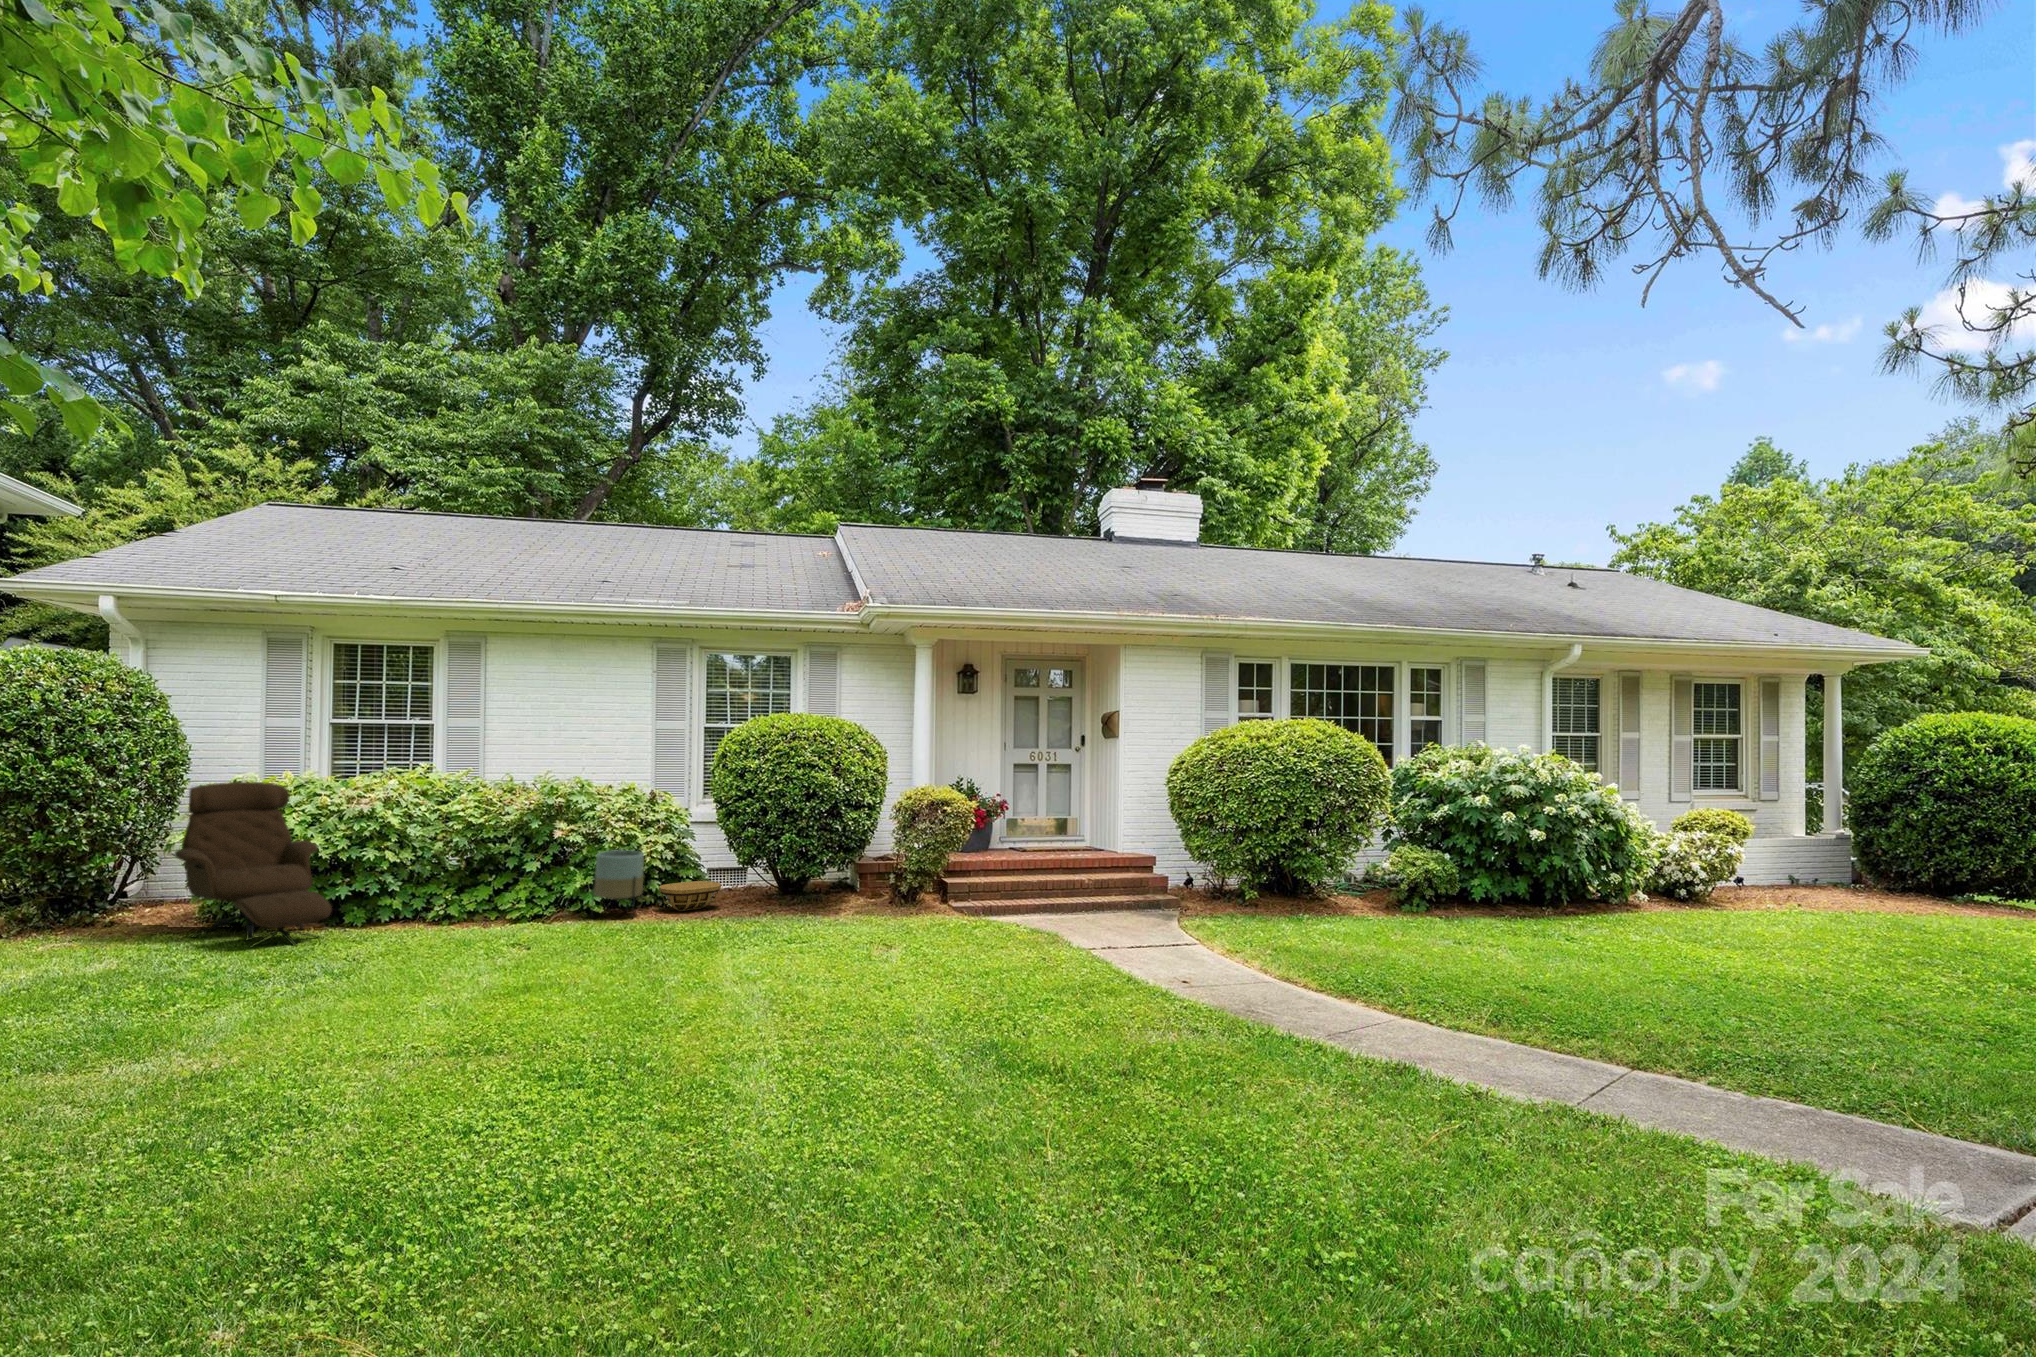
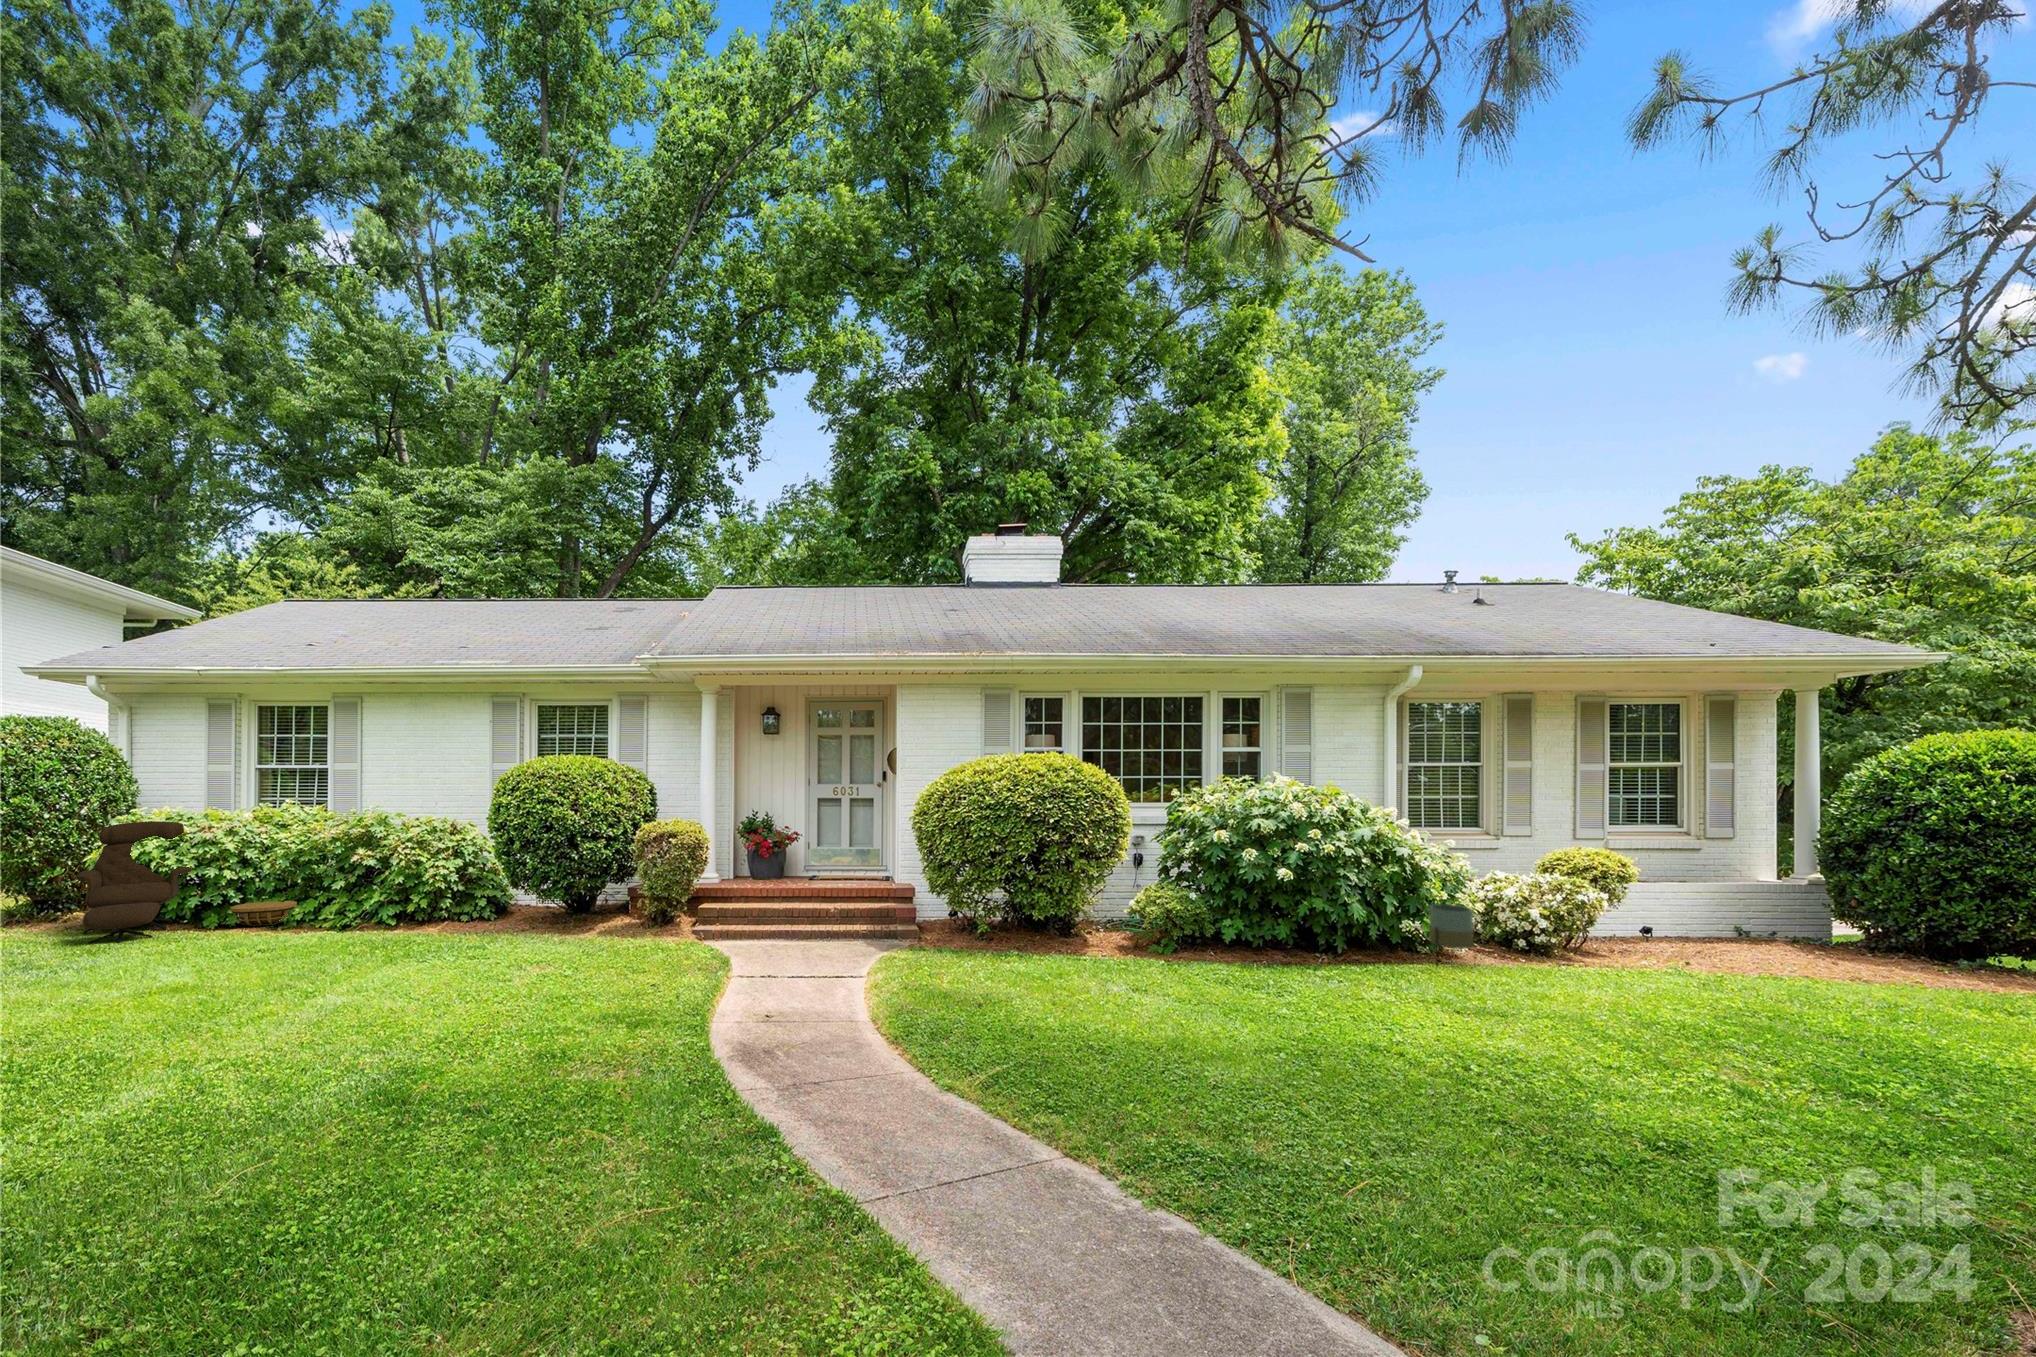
planter: present [592,850,644,899] -> present [1429,904,1475,954]
basket: present [659,881,721,911] -> present [231,901,297,926]

